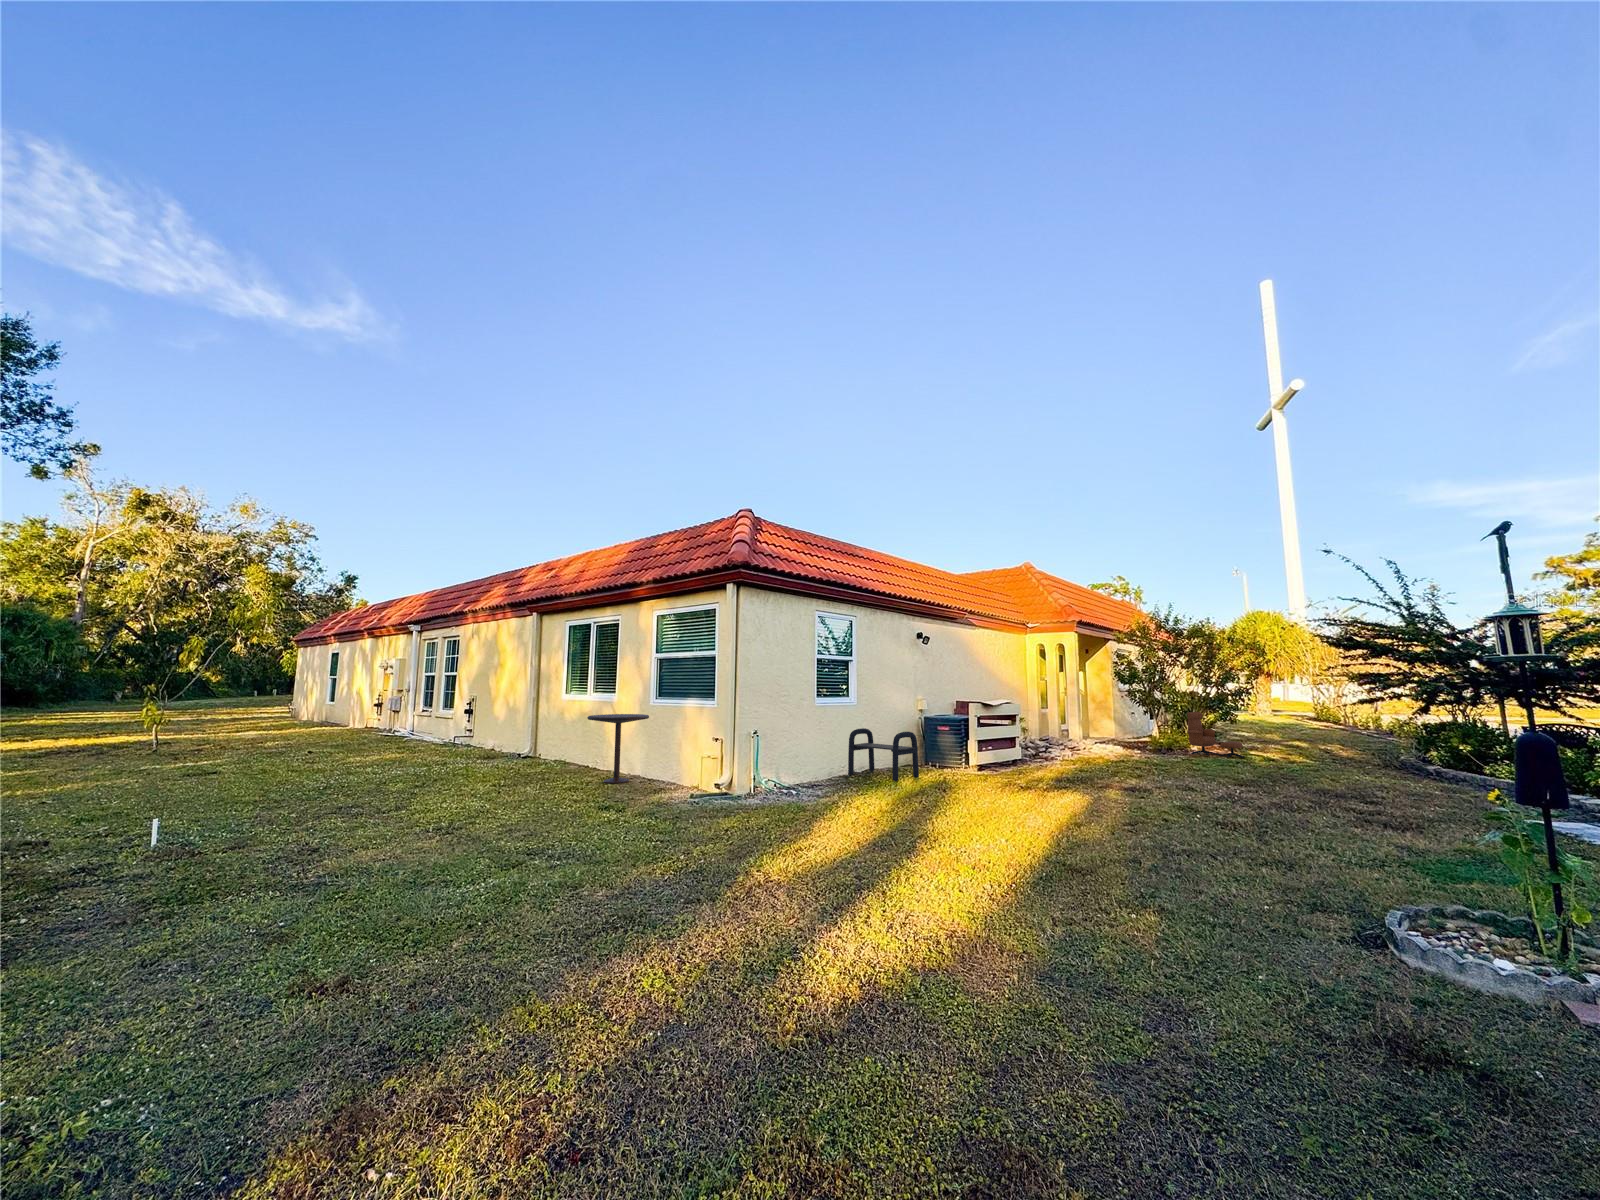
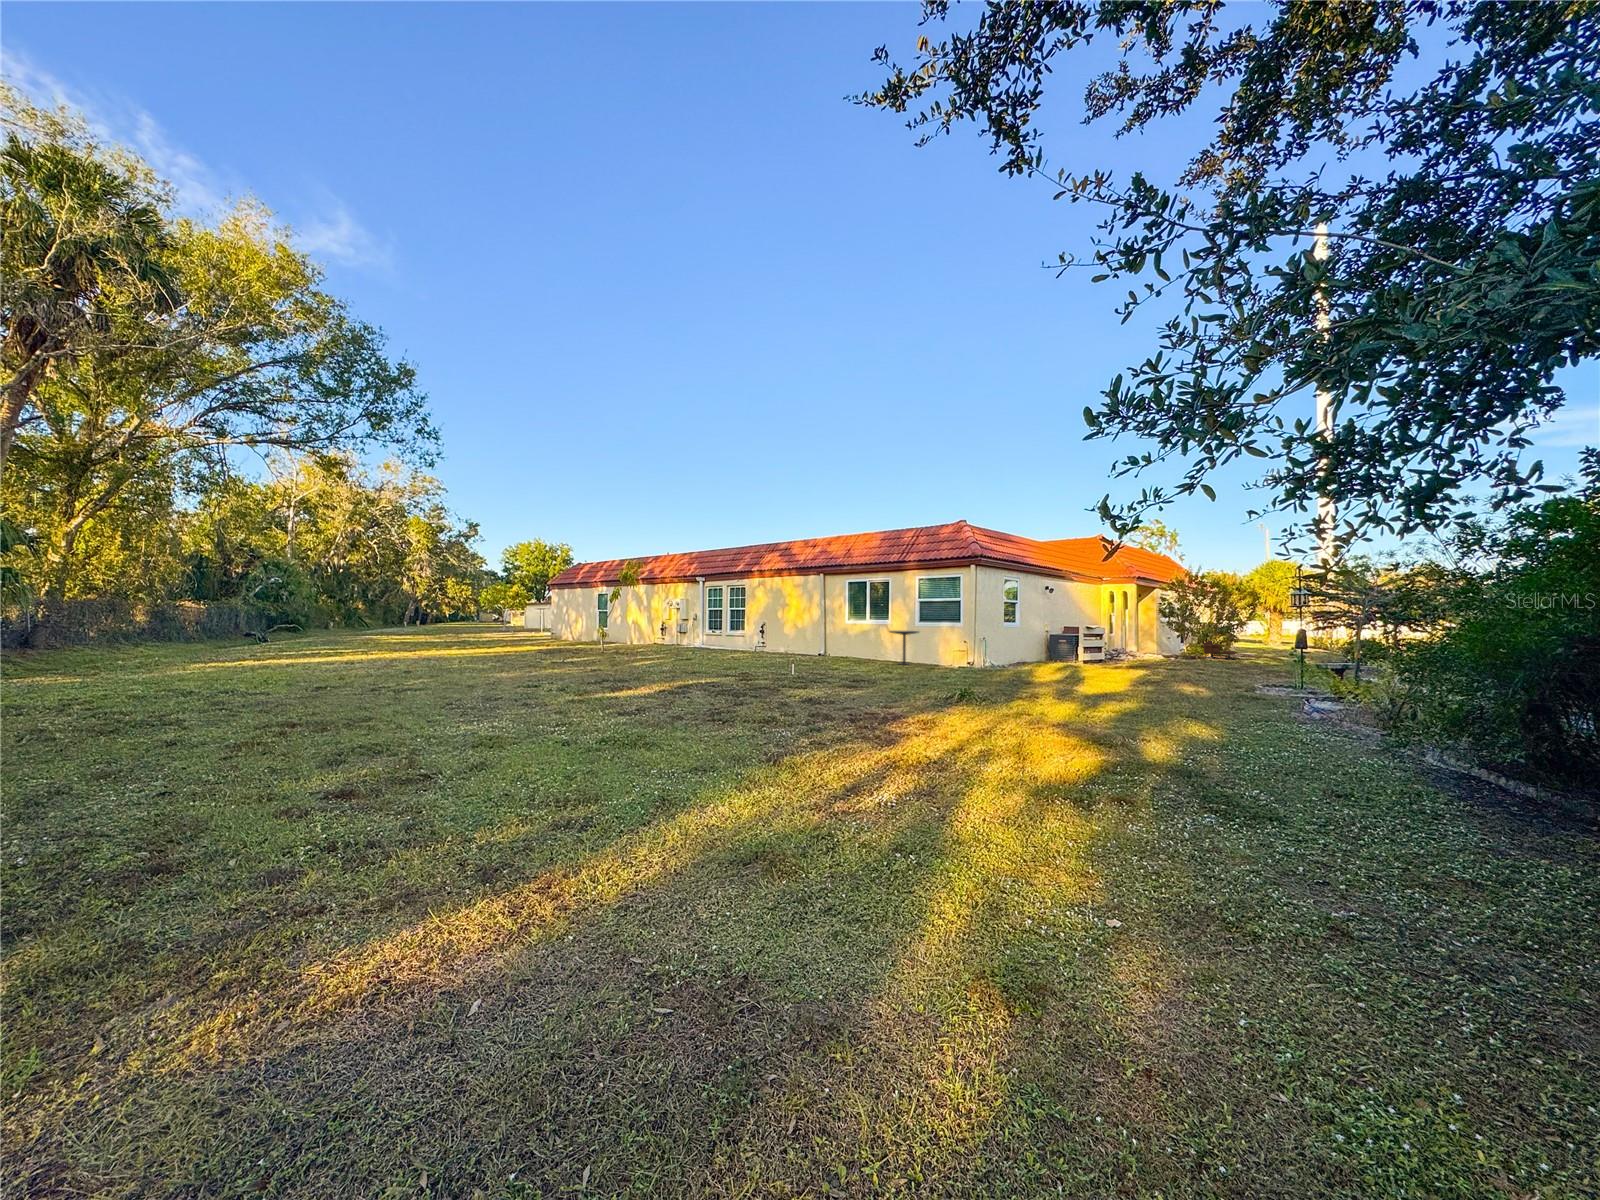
bench: present [848,728,919,781] -> none [1018,640,1058,665]

